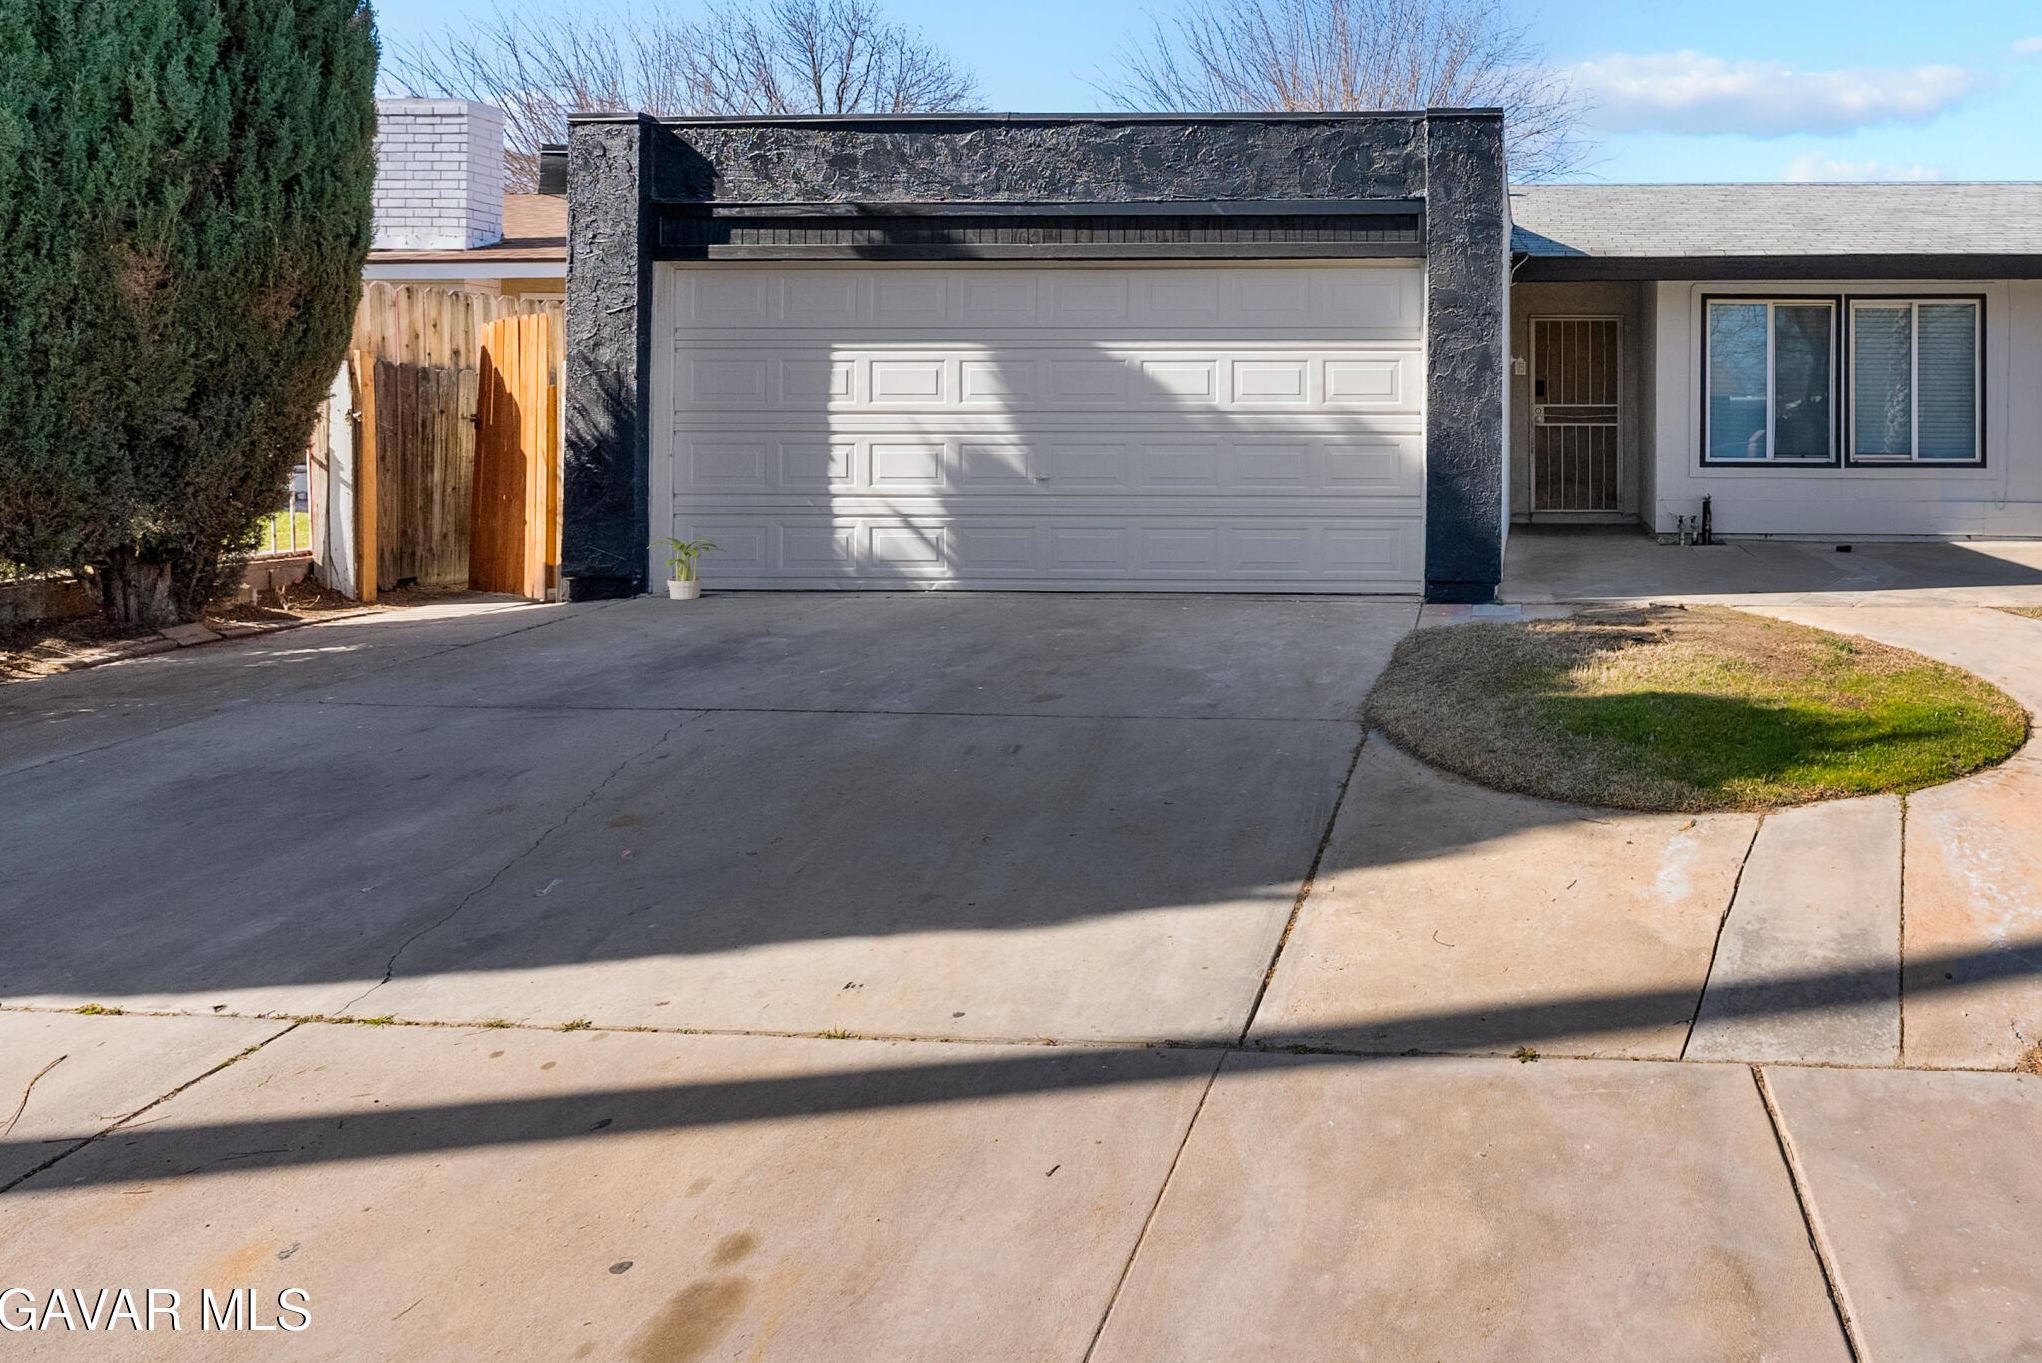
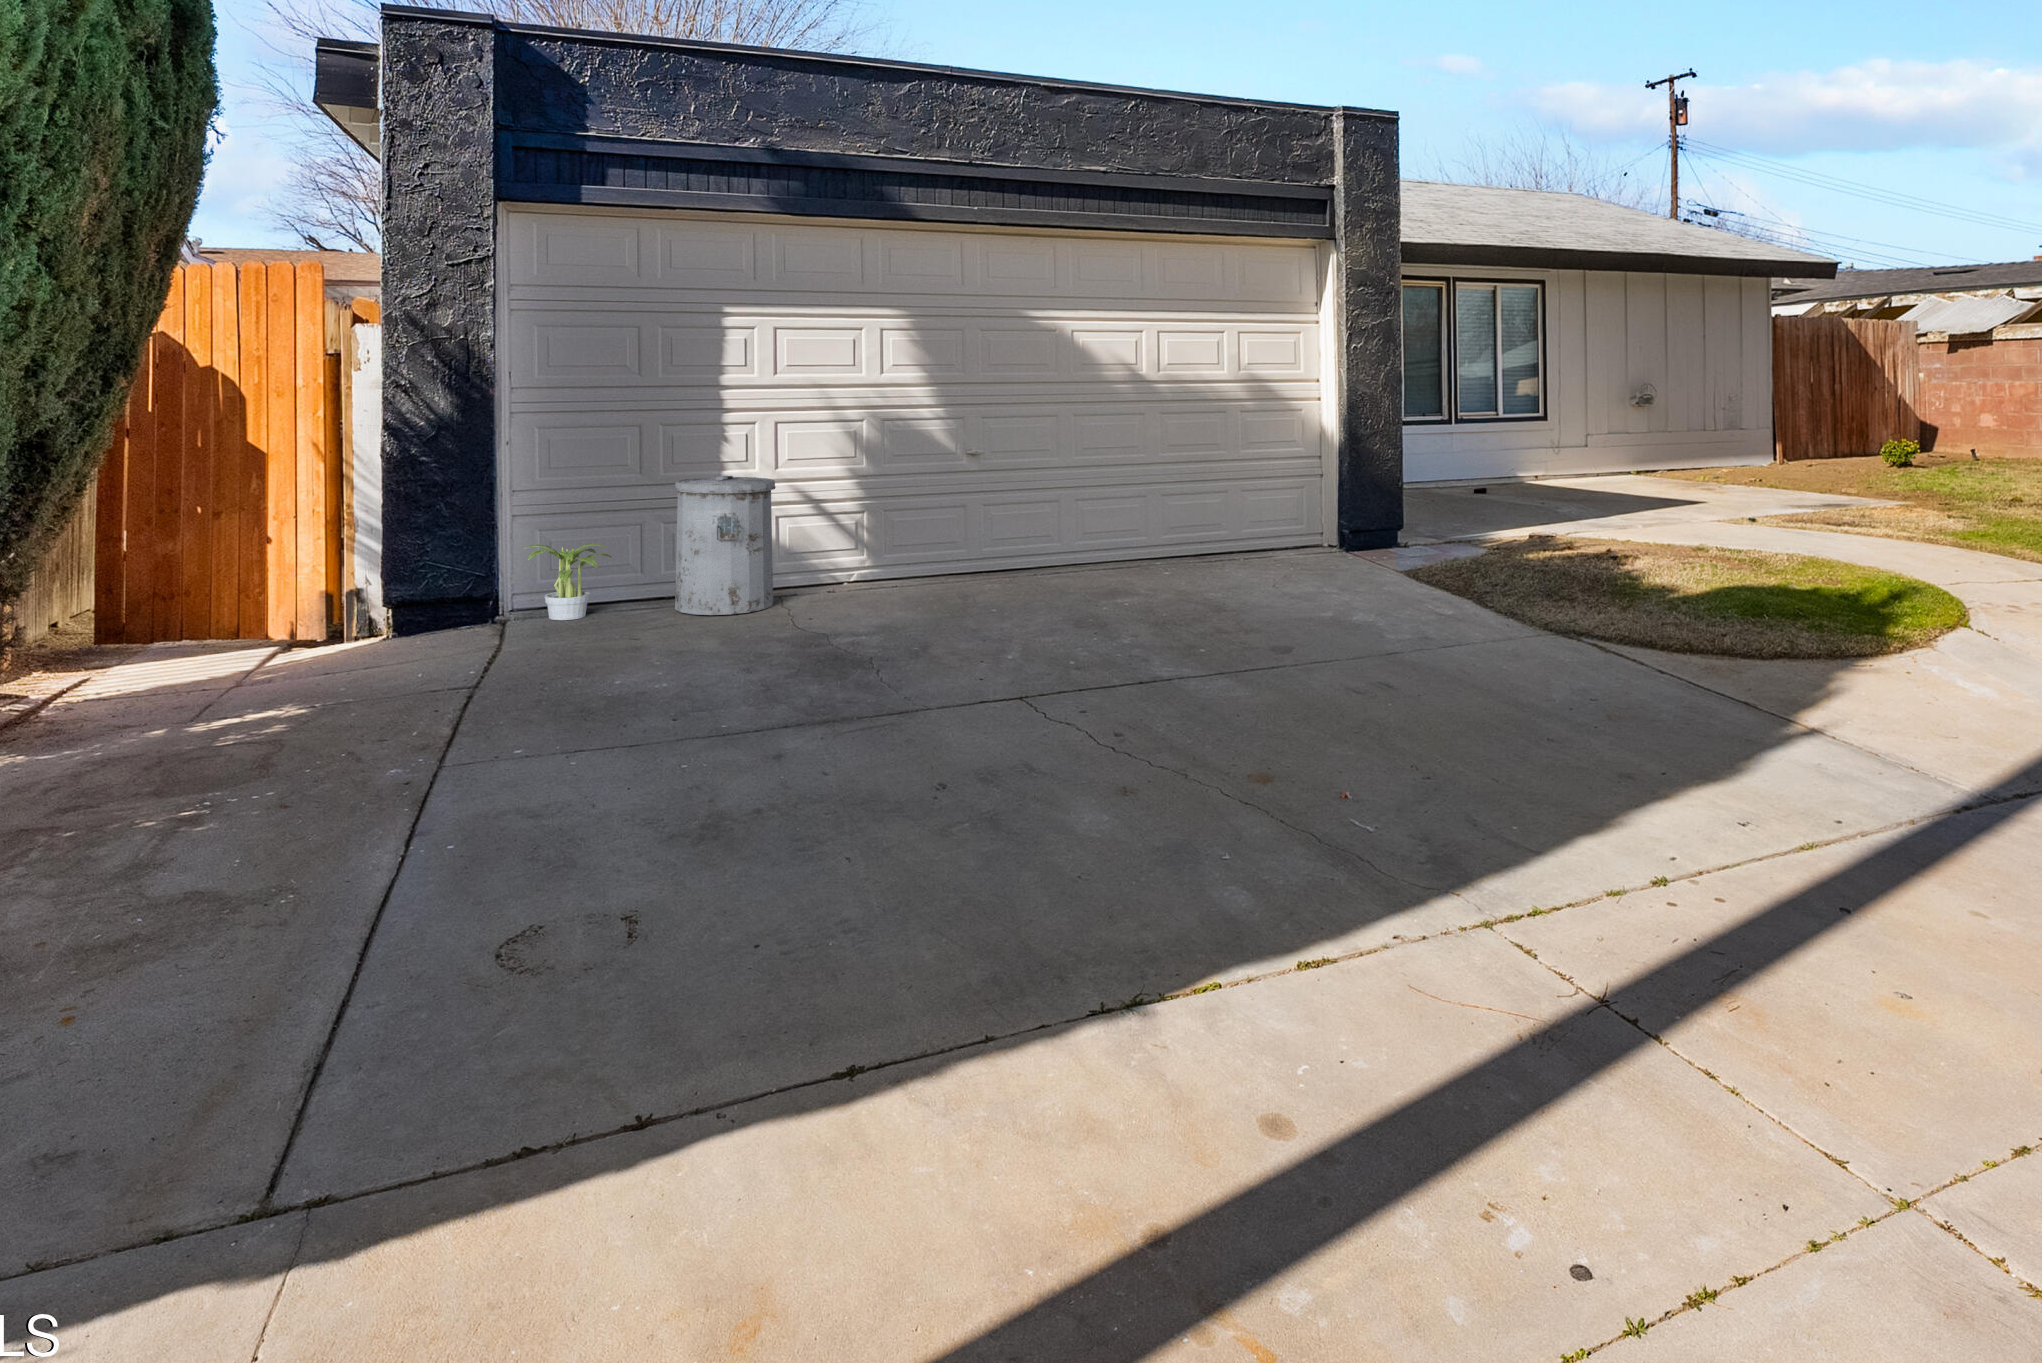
trash can: none [761,488,848,604] -> present [675,476,776,615]

